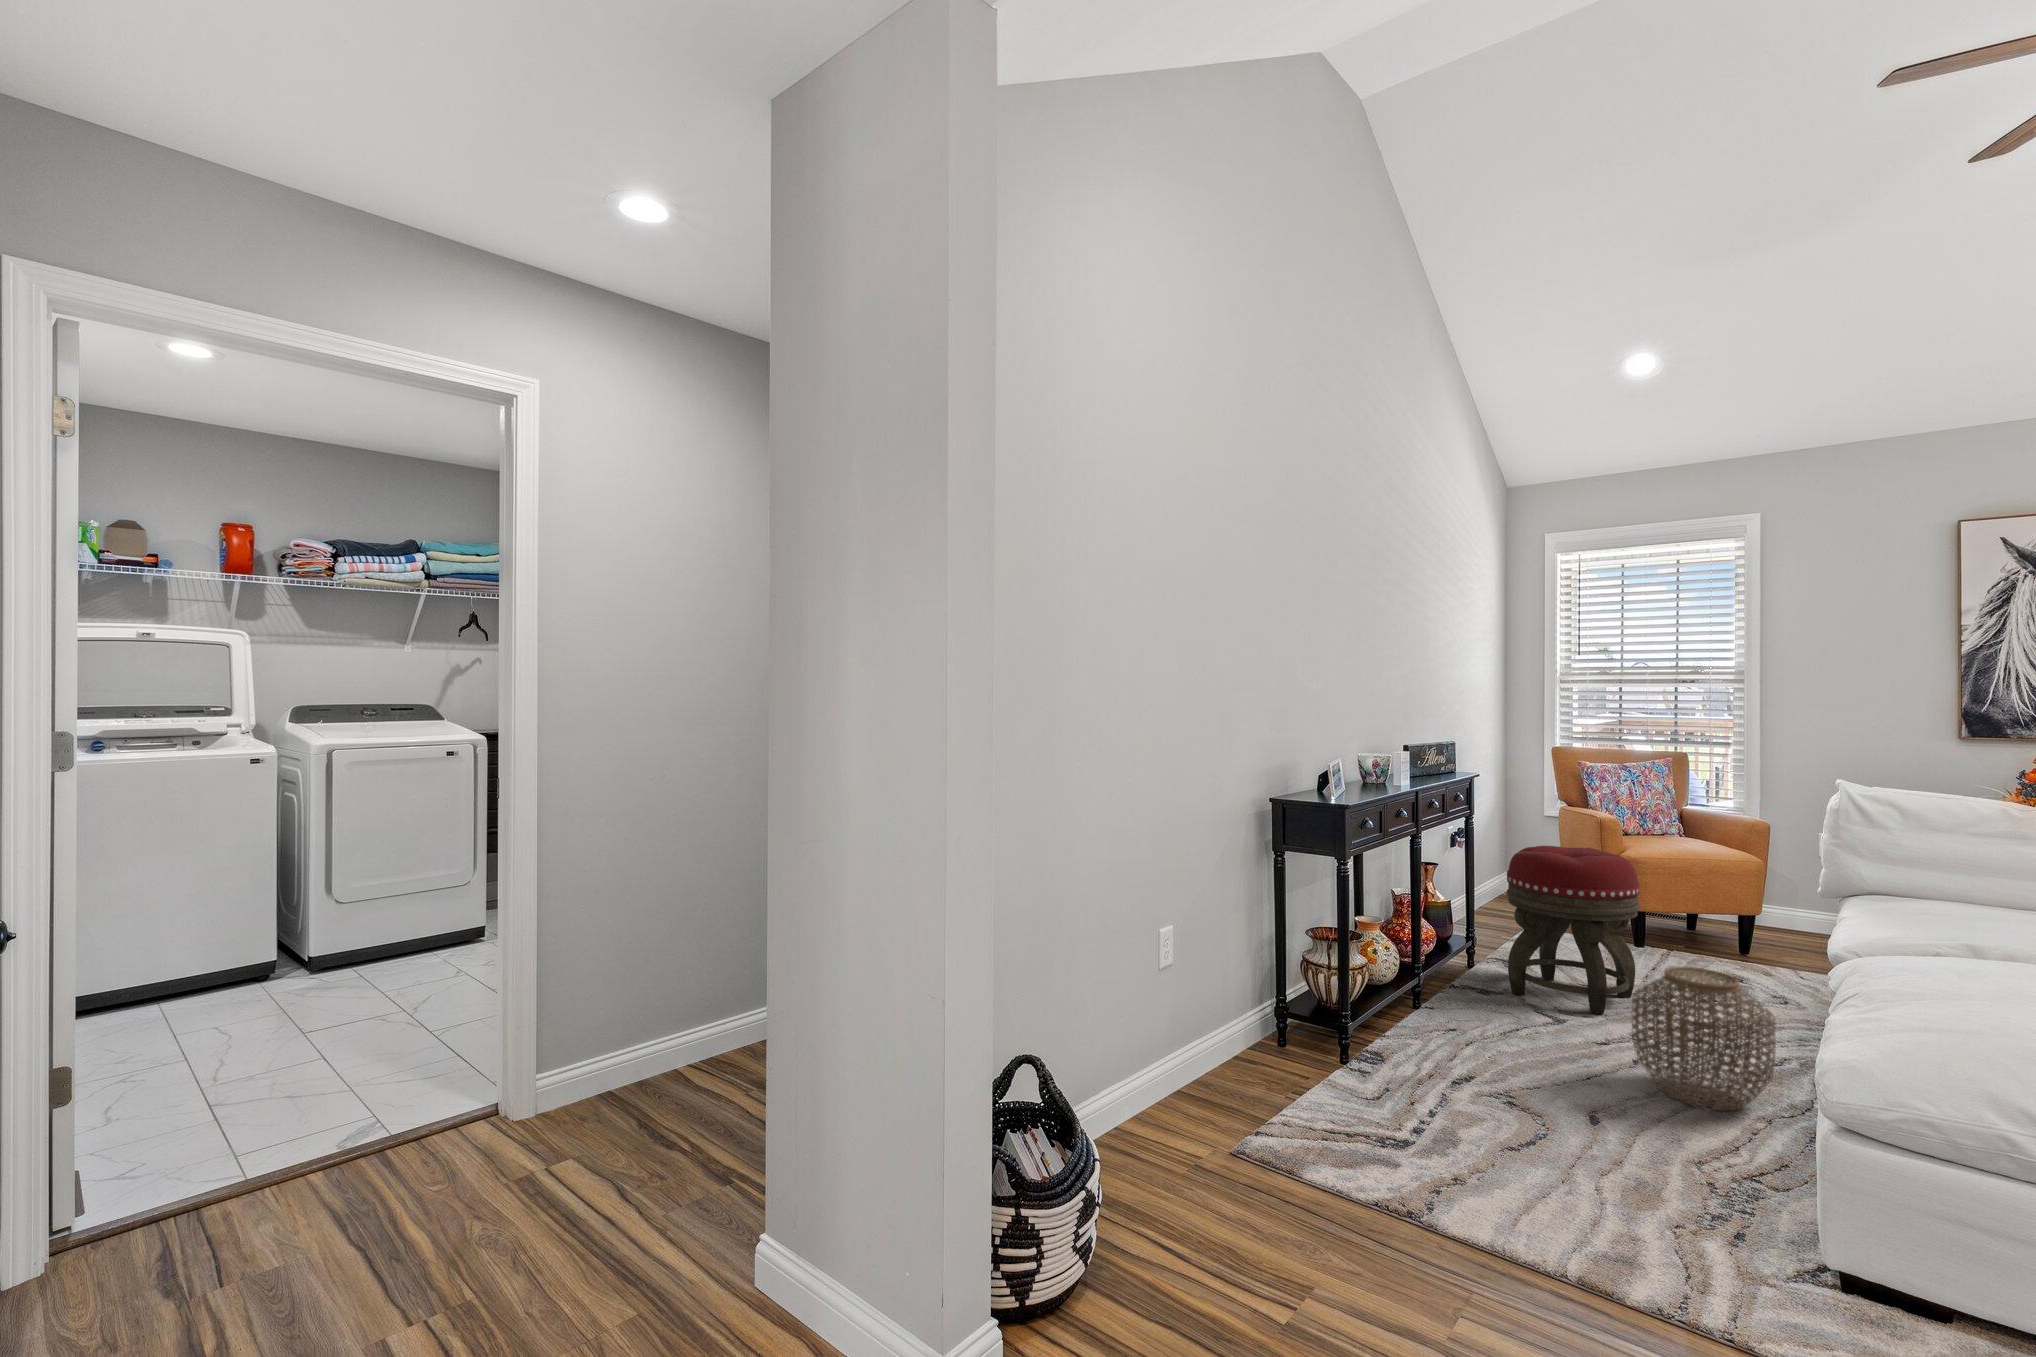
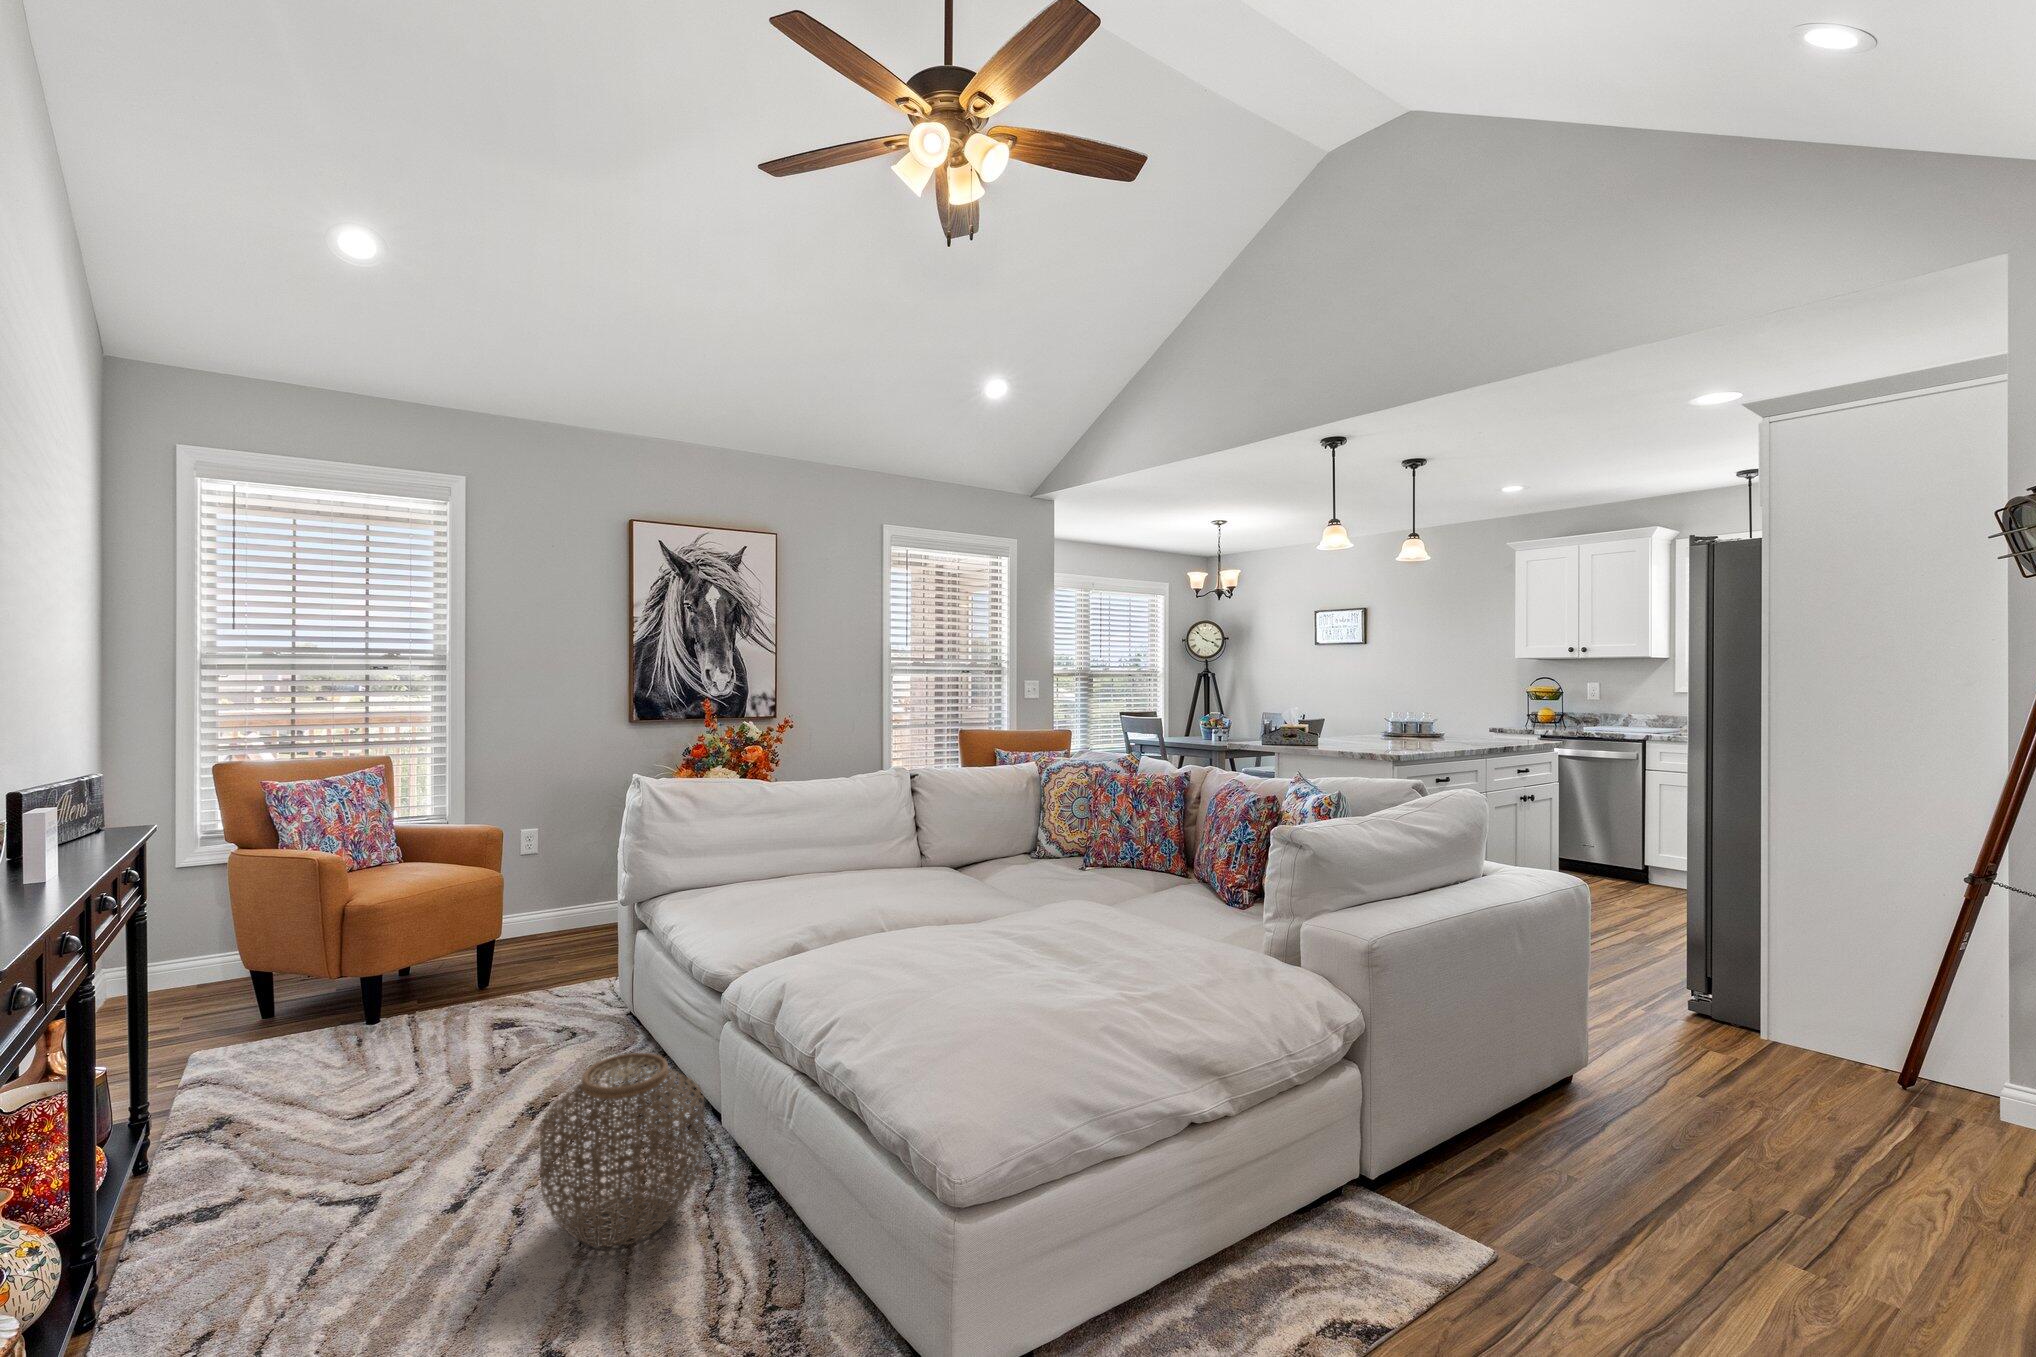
footstool: present [1507,846,1640,1014] -> none [237,918,450,1189]

